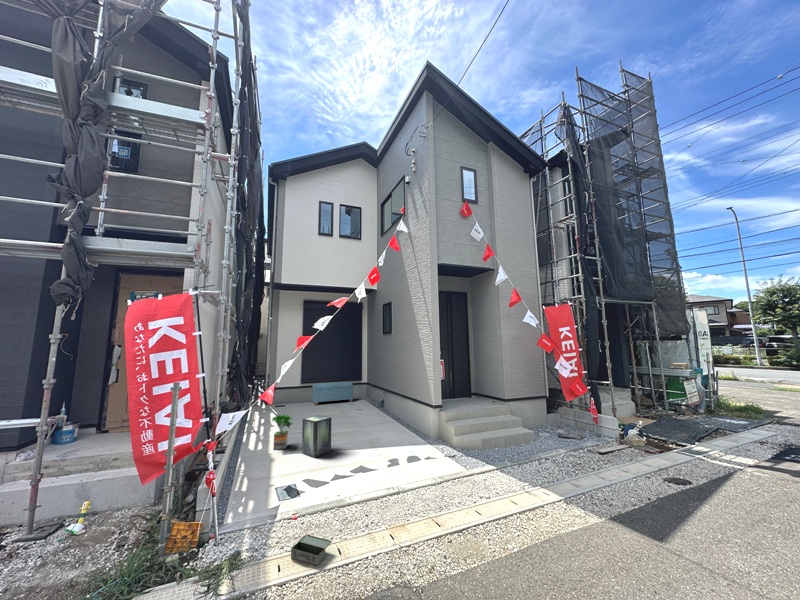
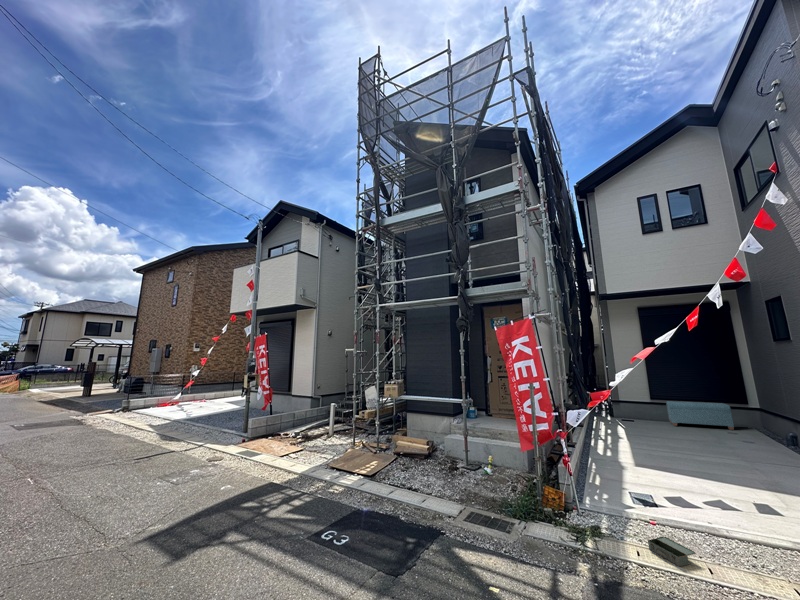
potted tree: present [272,414,293,449] -> none [617,425,642,461]
storage box: present [302,415,331,457] -> none [652,433,698,478]

